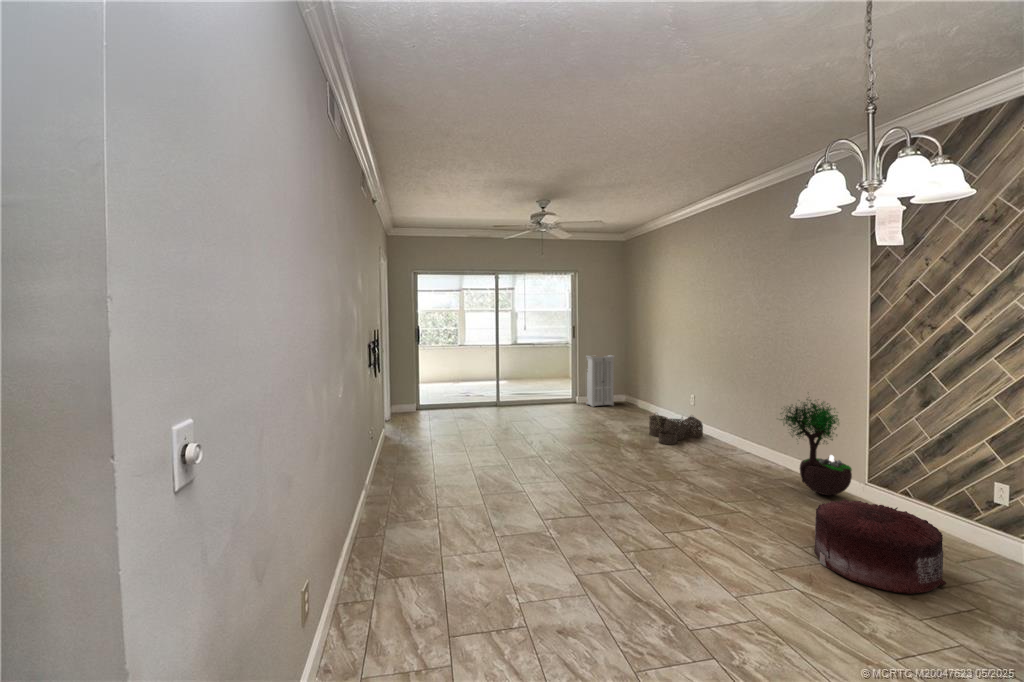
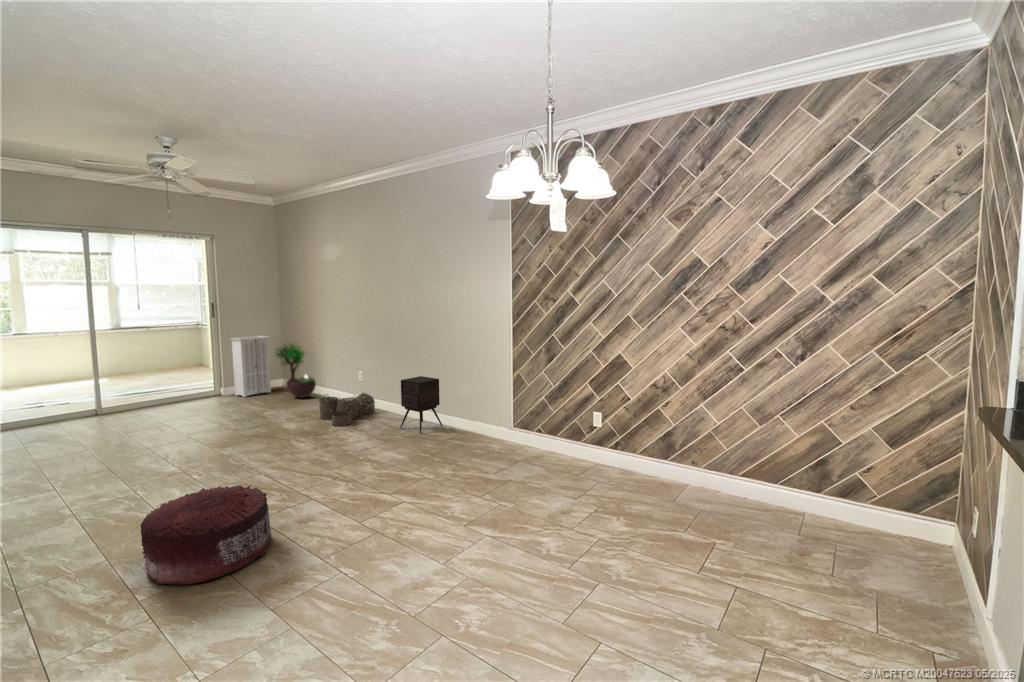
potted tree: present [780,399,852,495] -> present [276,343,316,398]
side table: none [724,406,774,466] -> present [400,376,443,433]
pouf: present [814,499,946,594] -> present [141,485,272,585]

